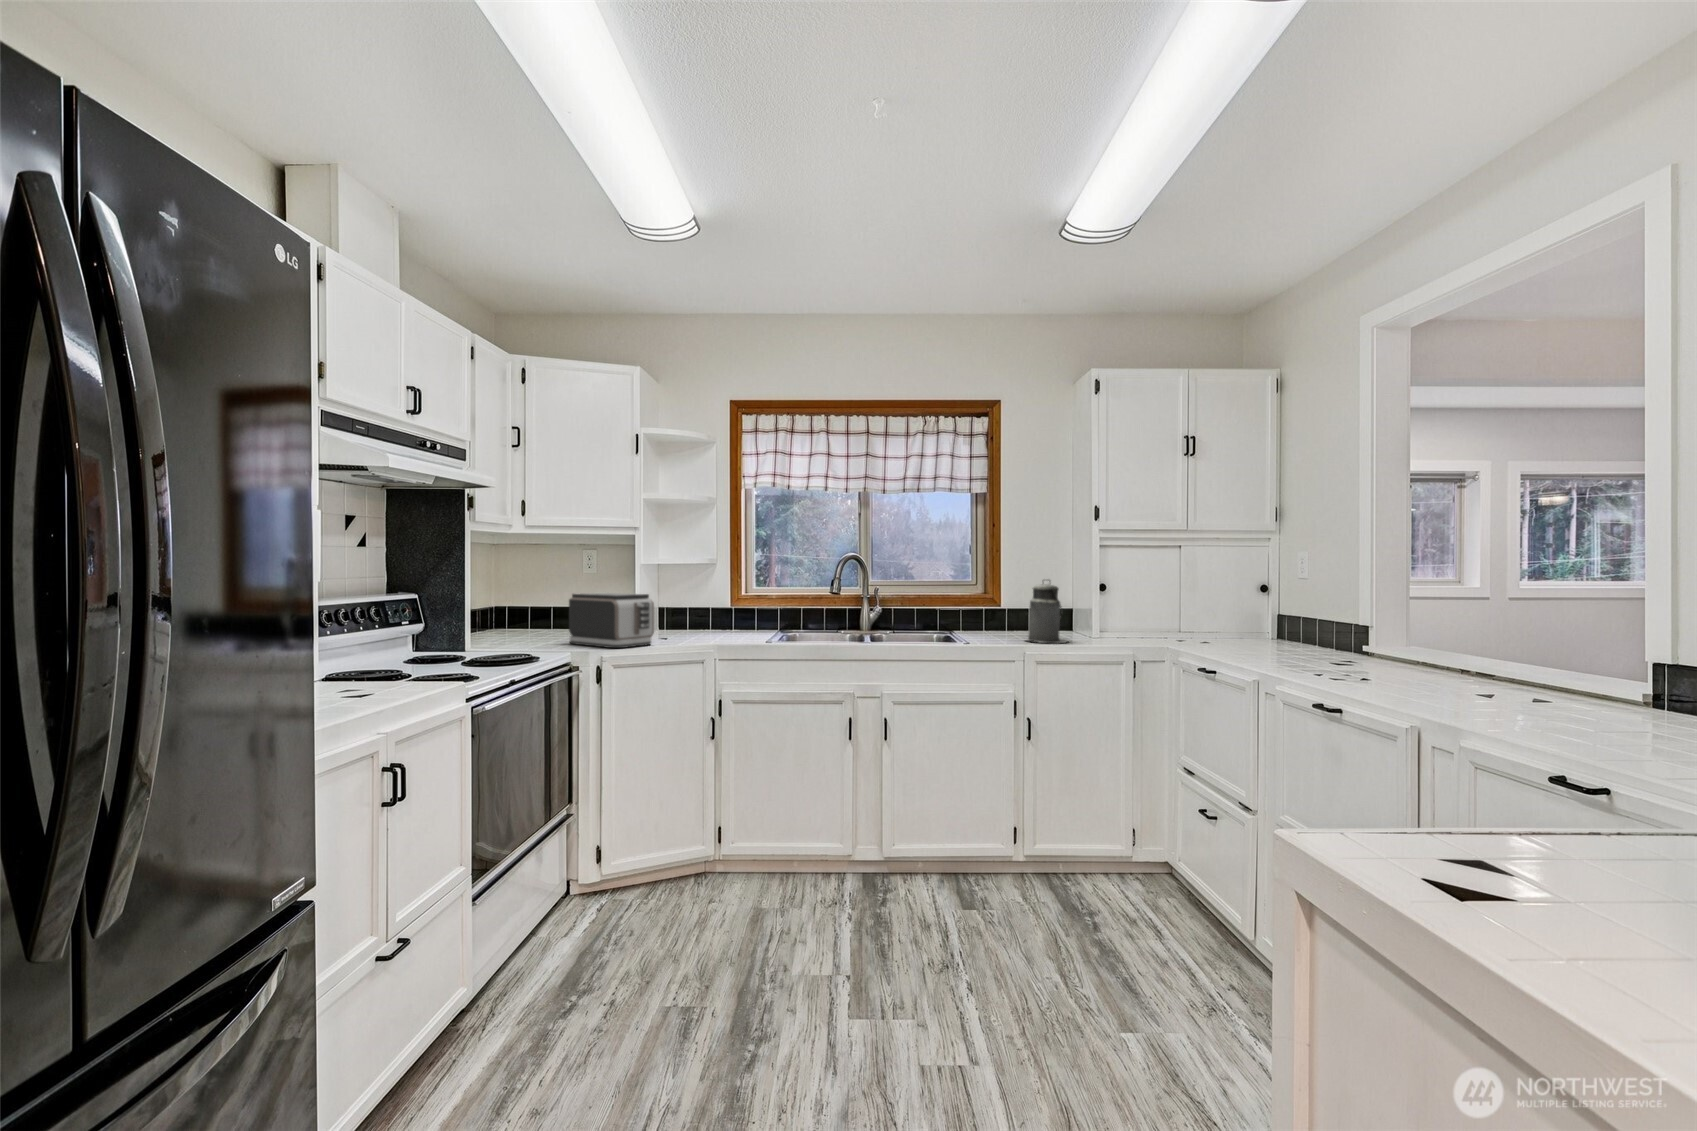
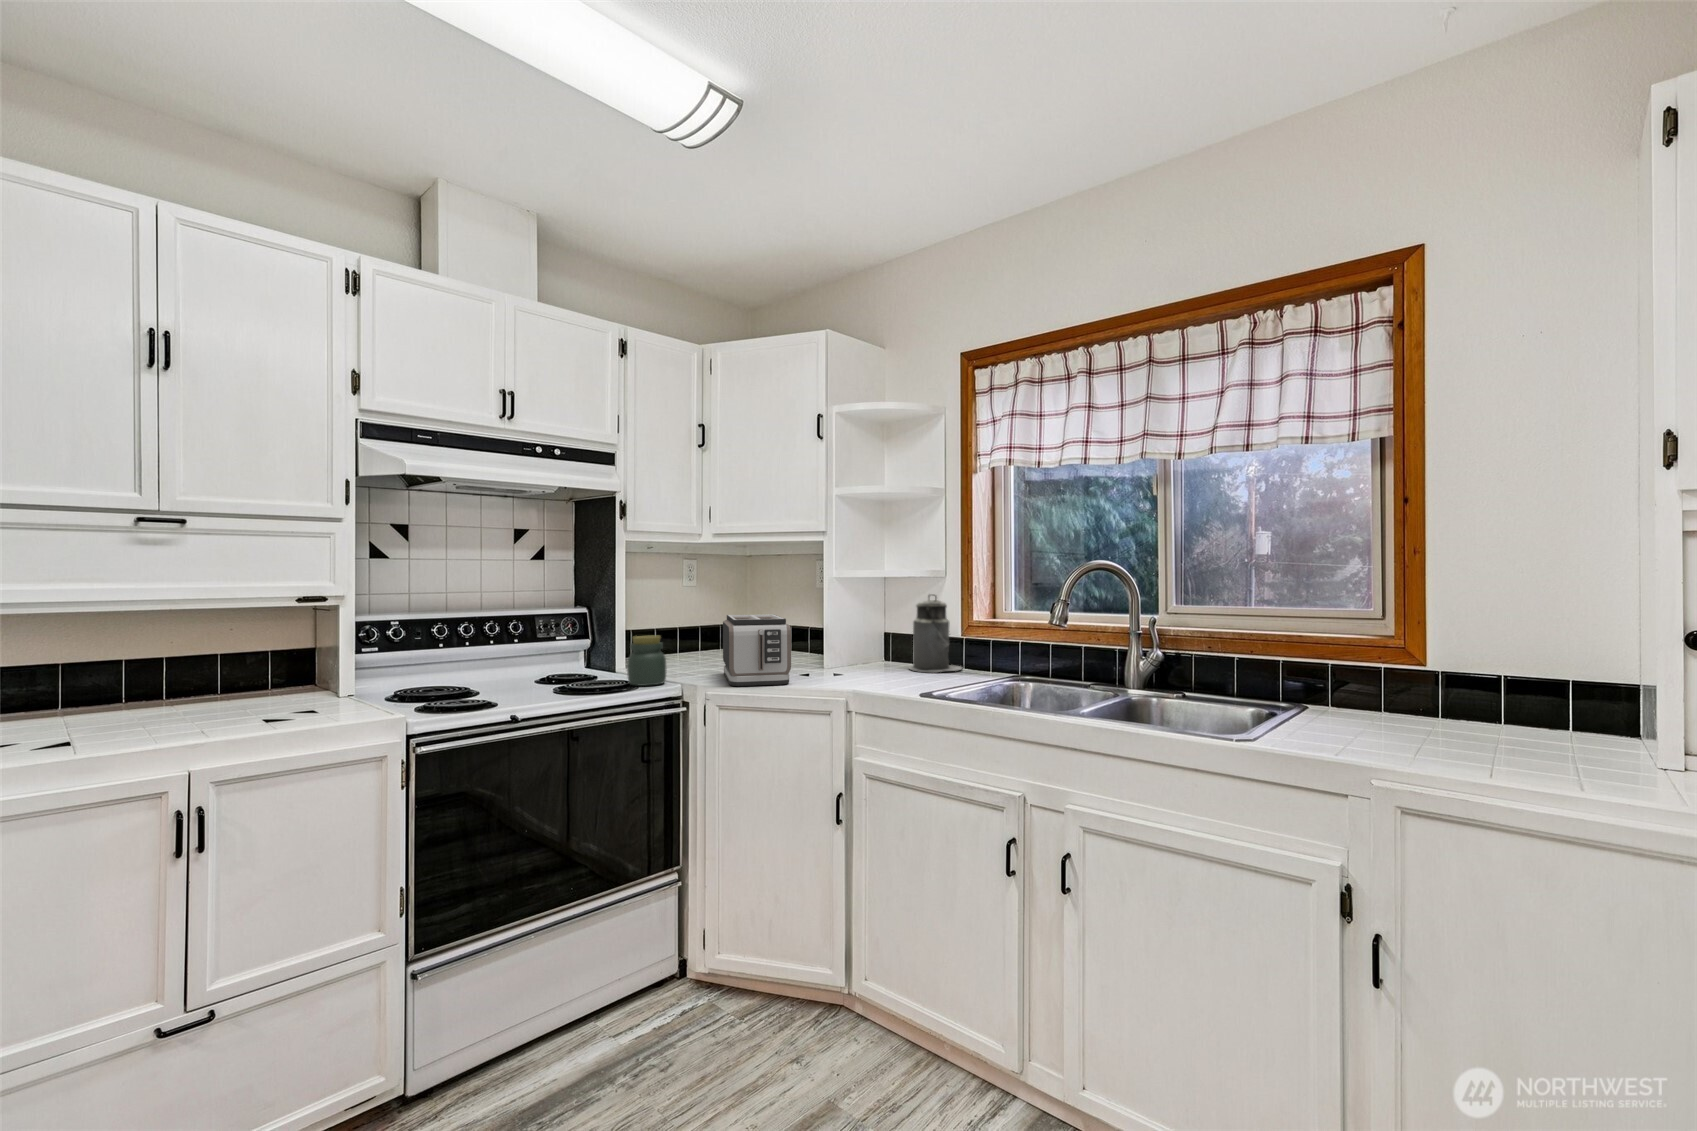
canister: present [1027,580,1068,643] -> present [910,594,962,672]
jar: none [518,611,554,654] -> present [627,635,666,686]

